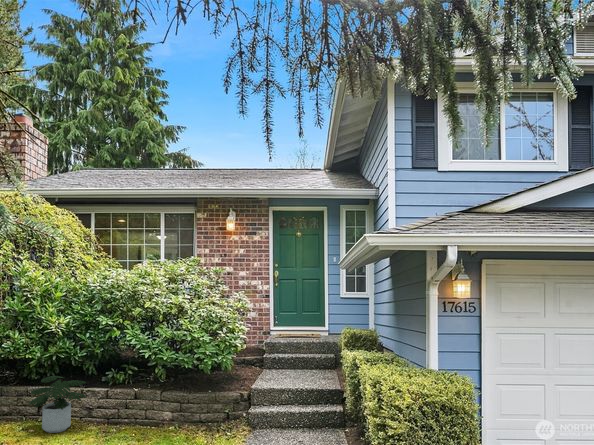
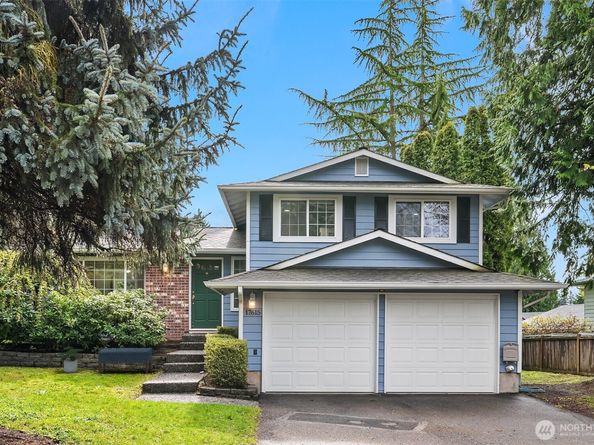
bench: none [114,378,227,438] -> present [98,348,153,374]

